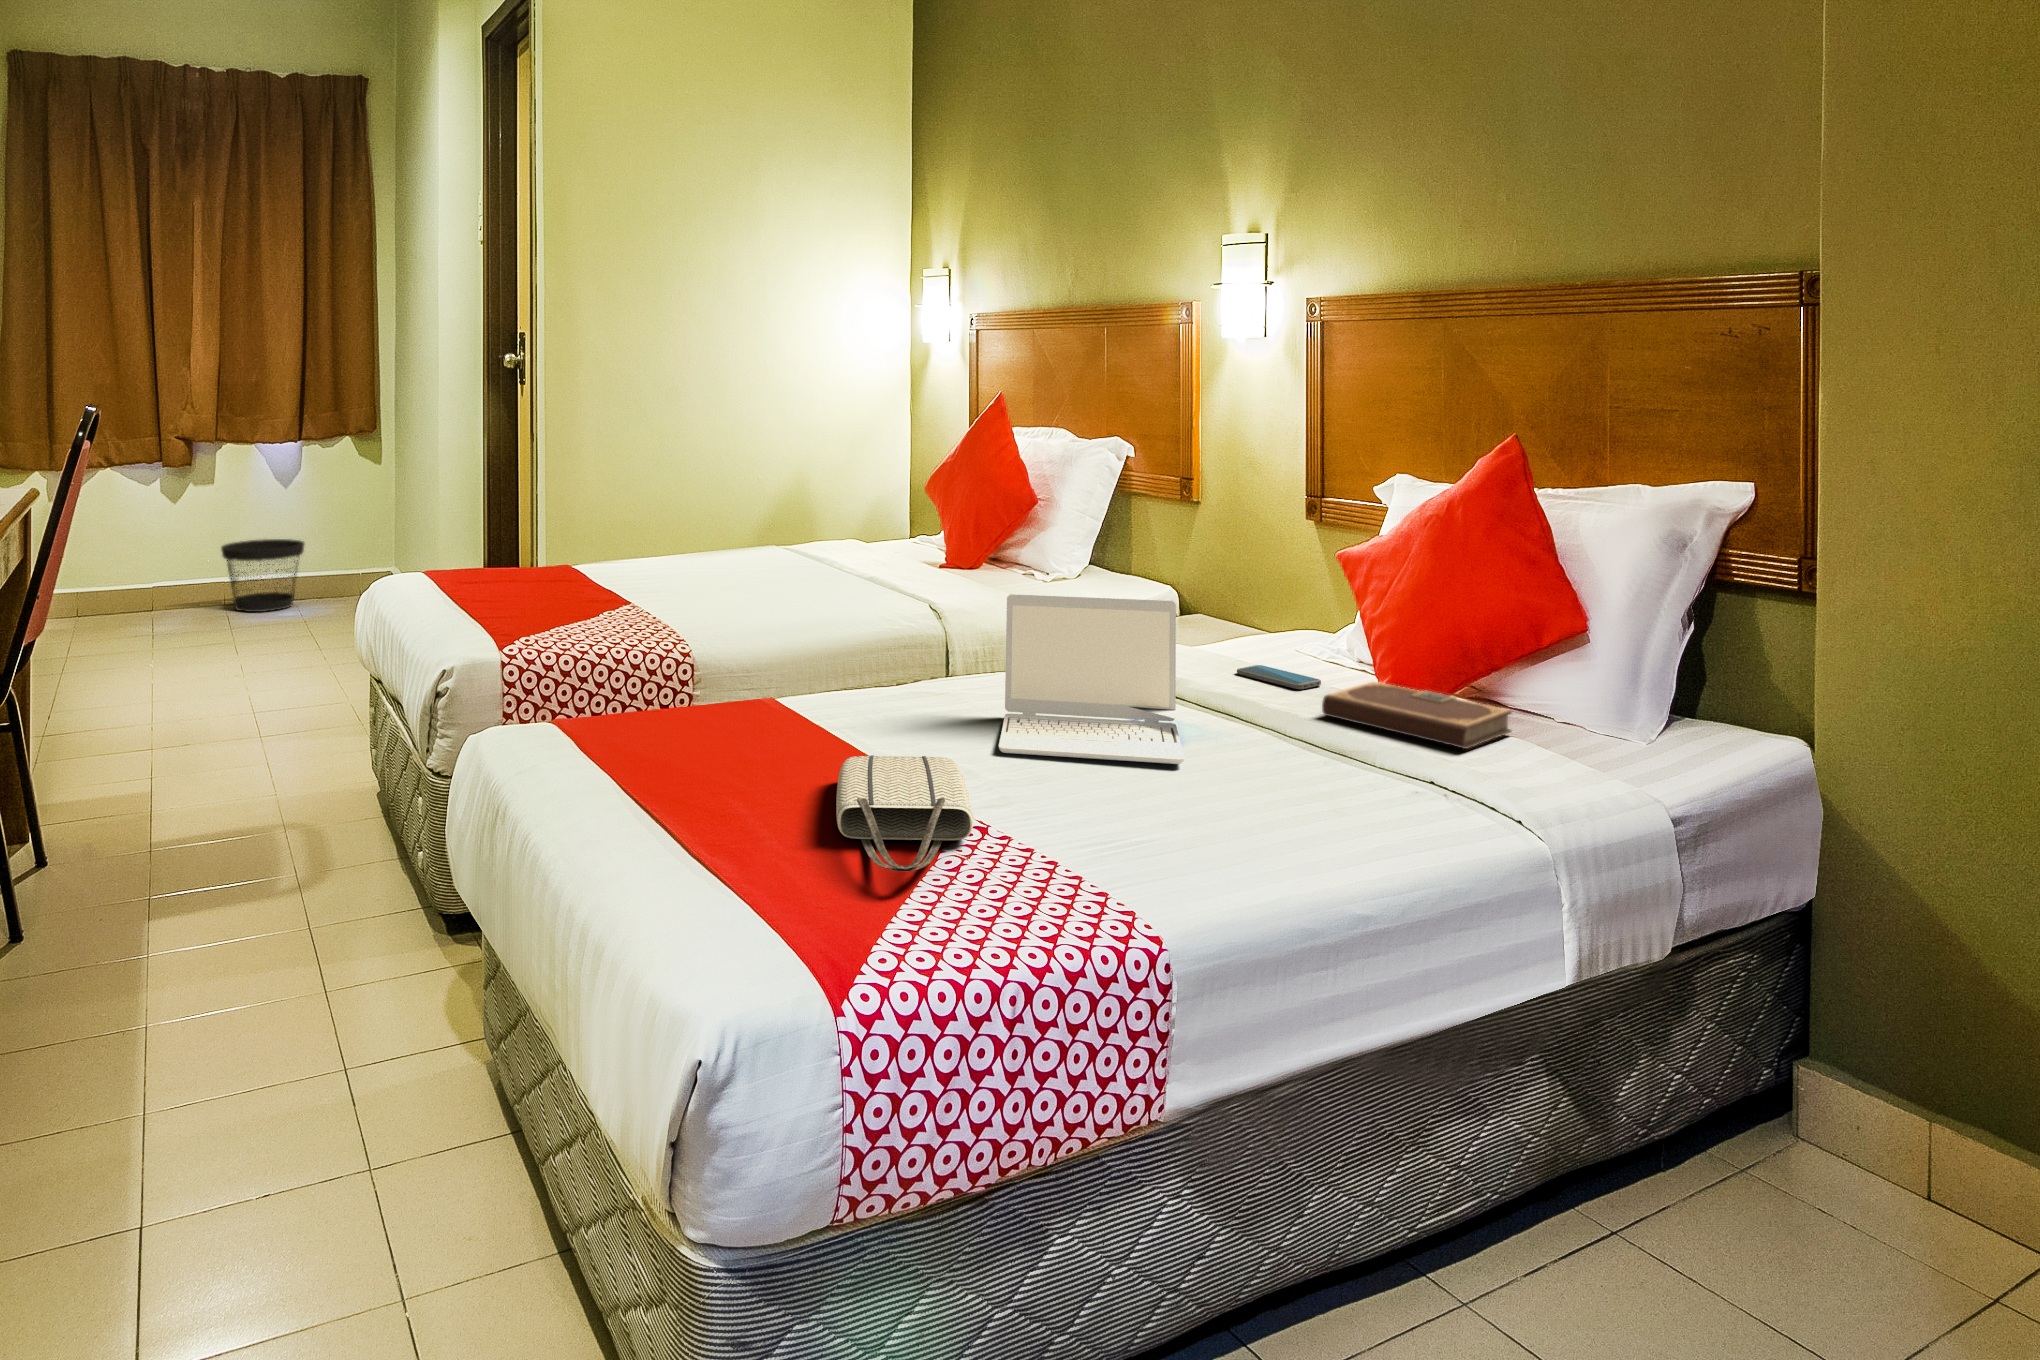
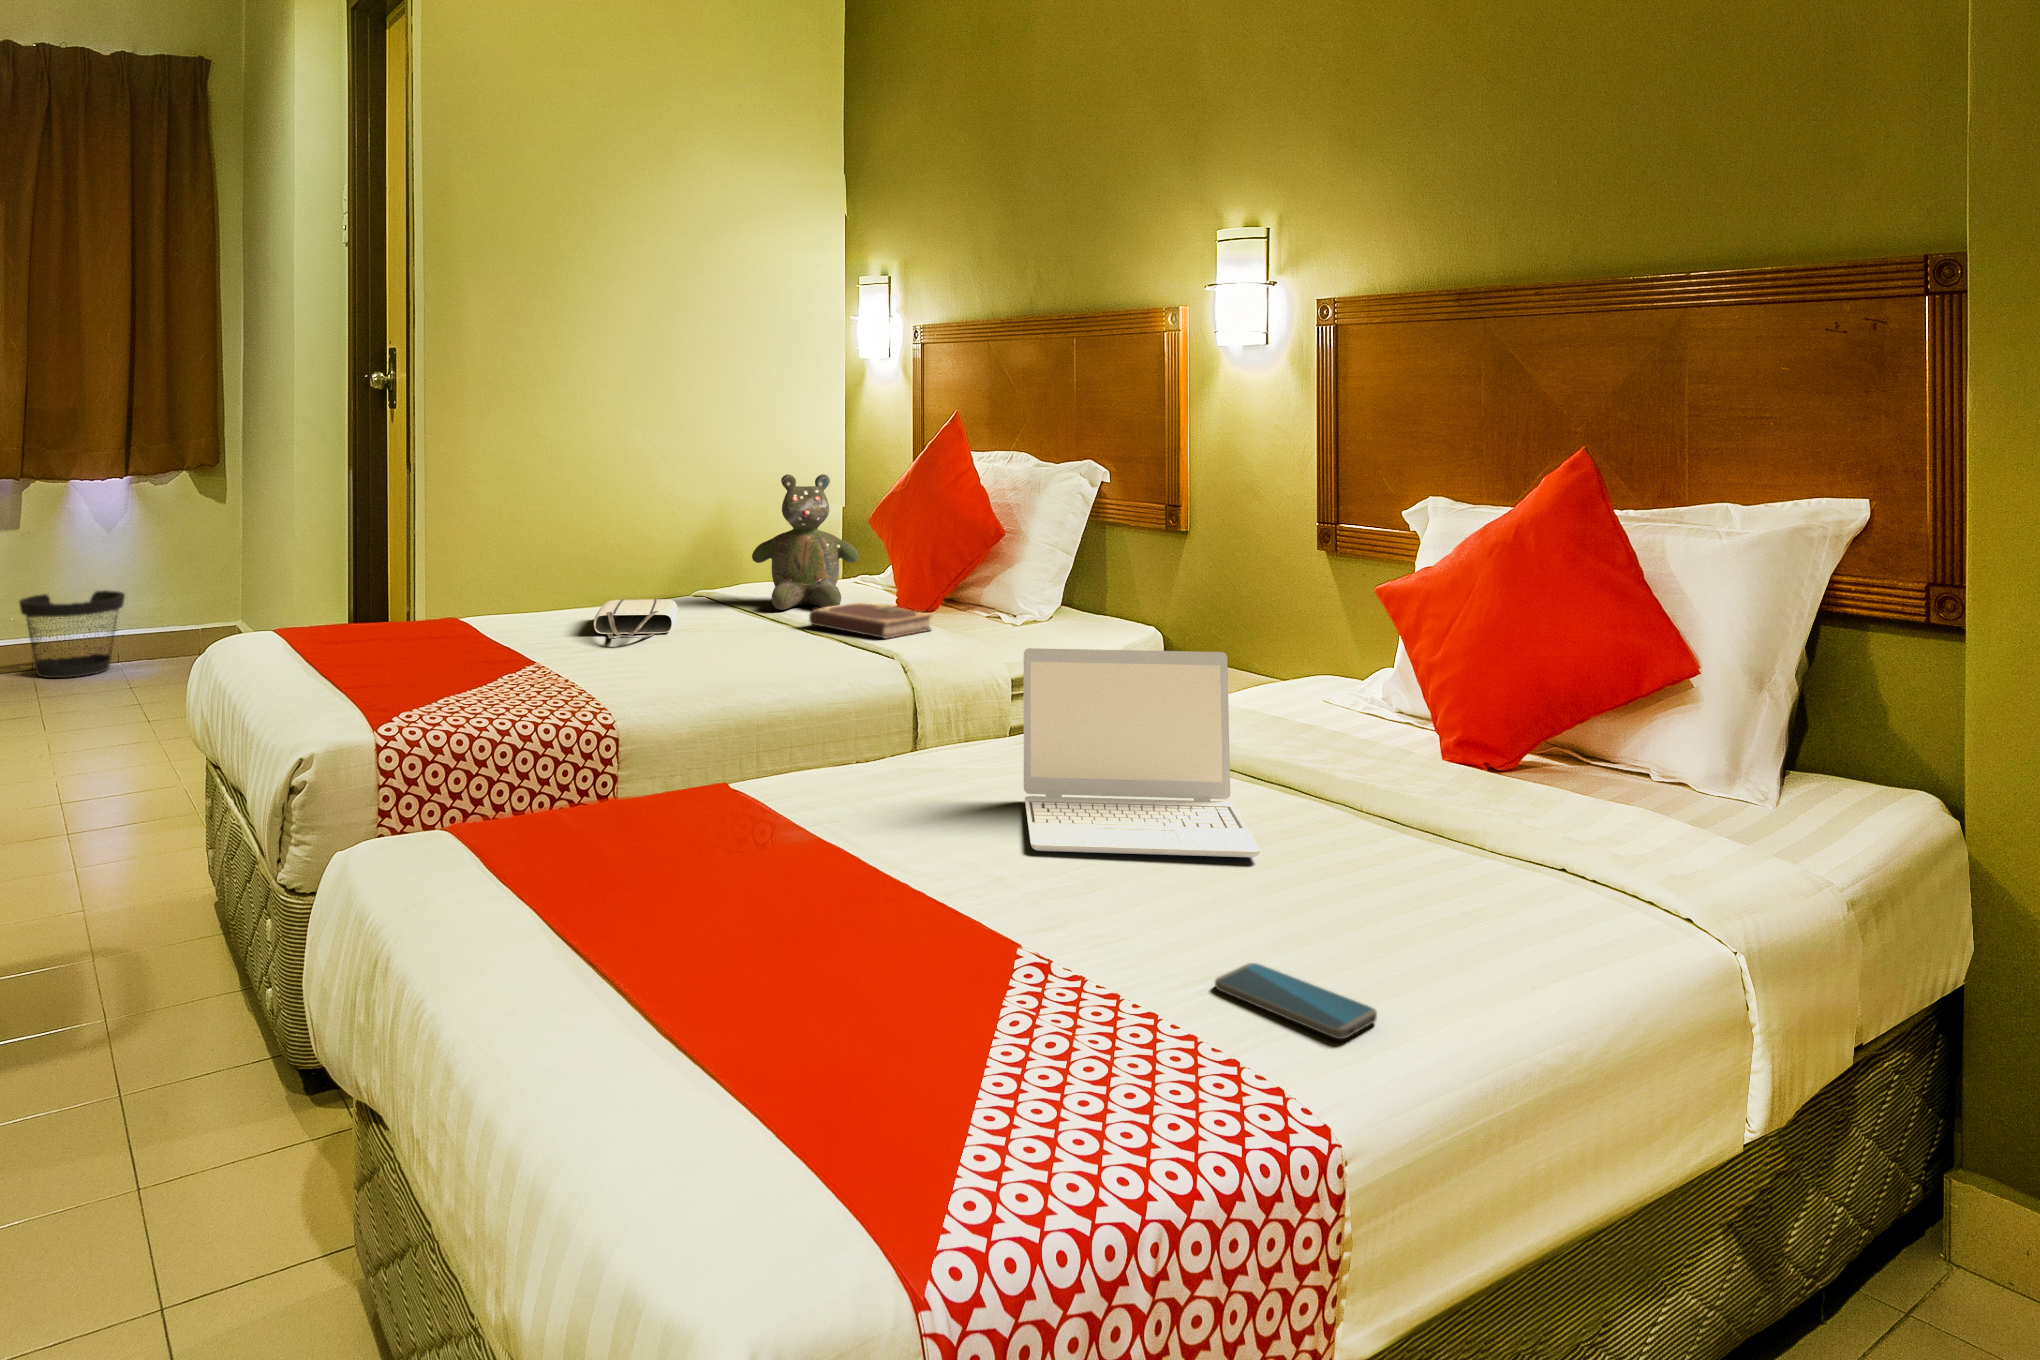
teddy bear: none [819,448,912,565] -> present [752,474,858,610]
smartphone: present [1237,665,1321,689] -> present [1215,963,1377,1039]
notebook: present [1322,681,1512,749] -> present [809,602,931,639]
tote bag: present [836,755,973,871] -> present [594,599,678,639]

